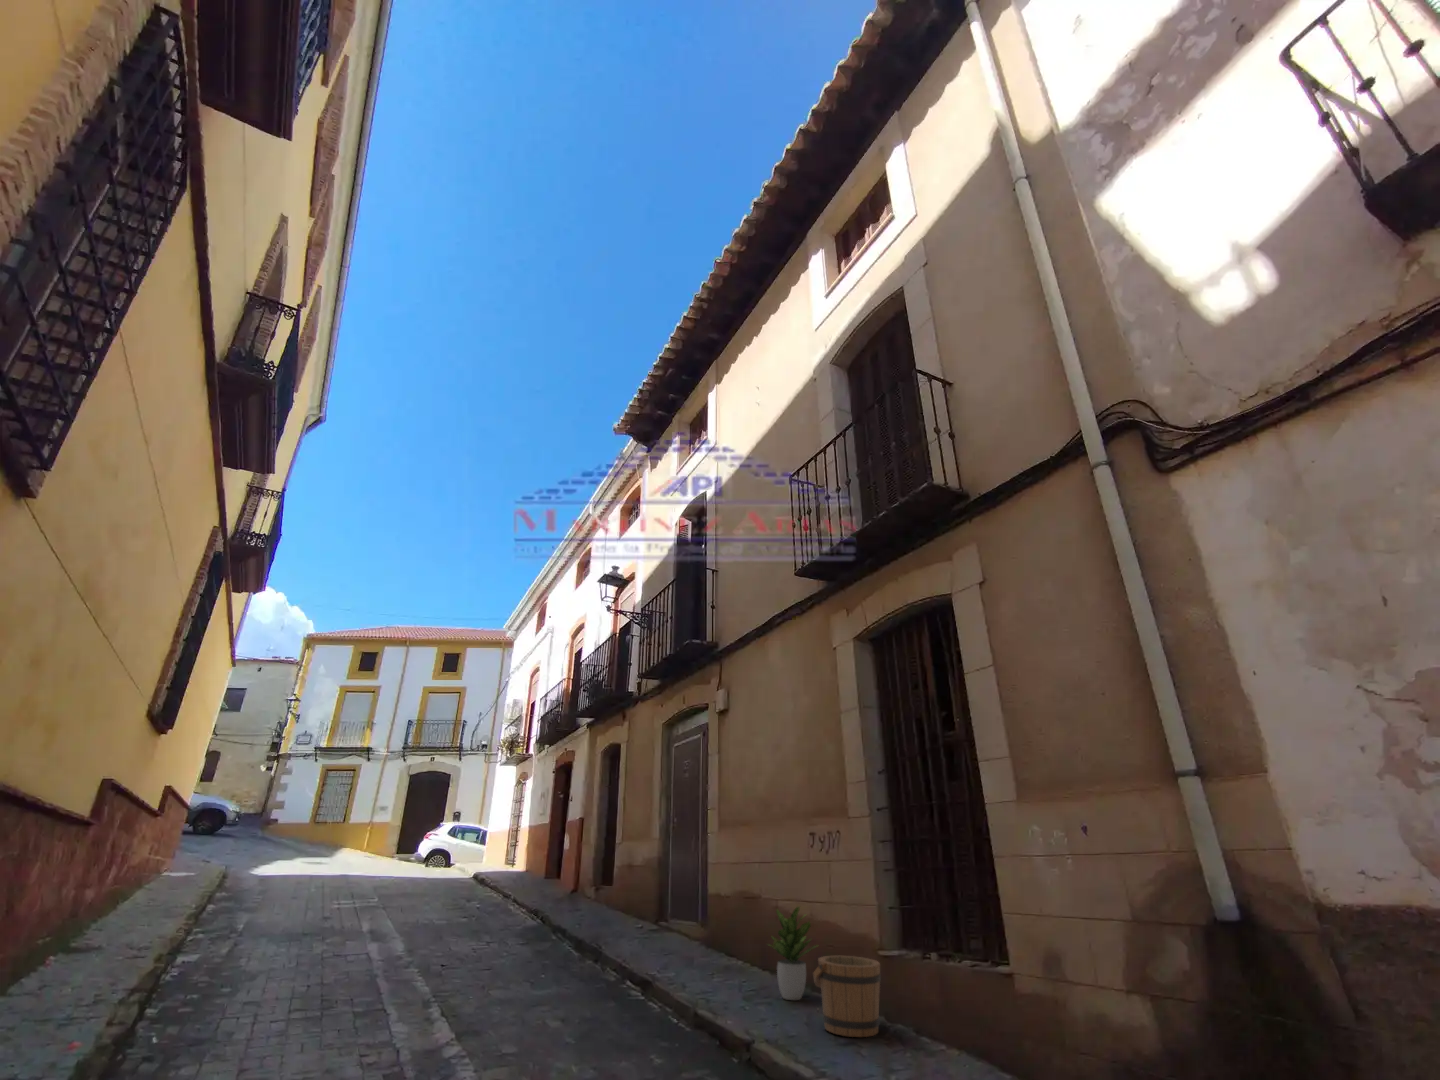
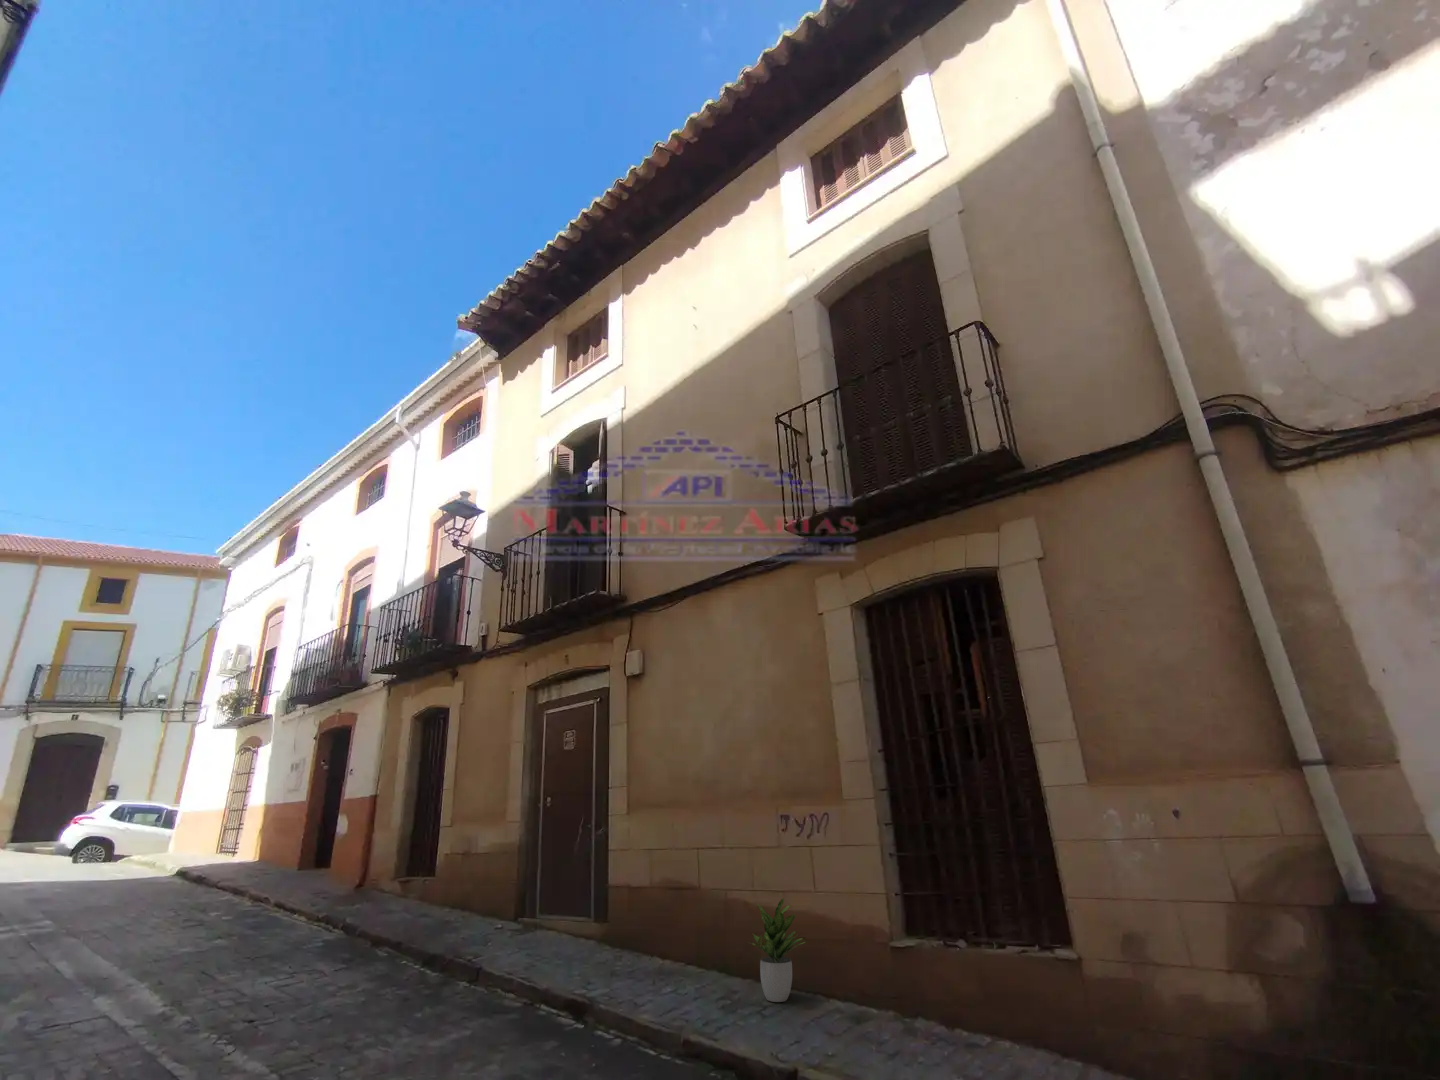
bucket: present [813,955,881,1037] -> none [839,950,912,1039]

